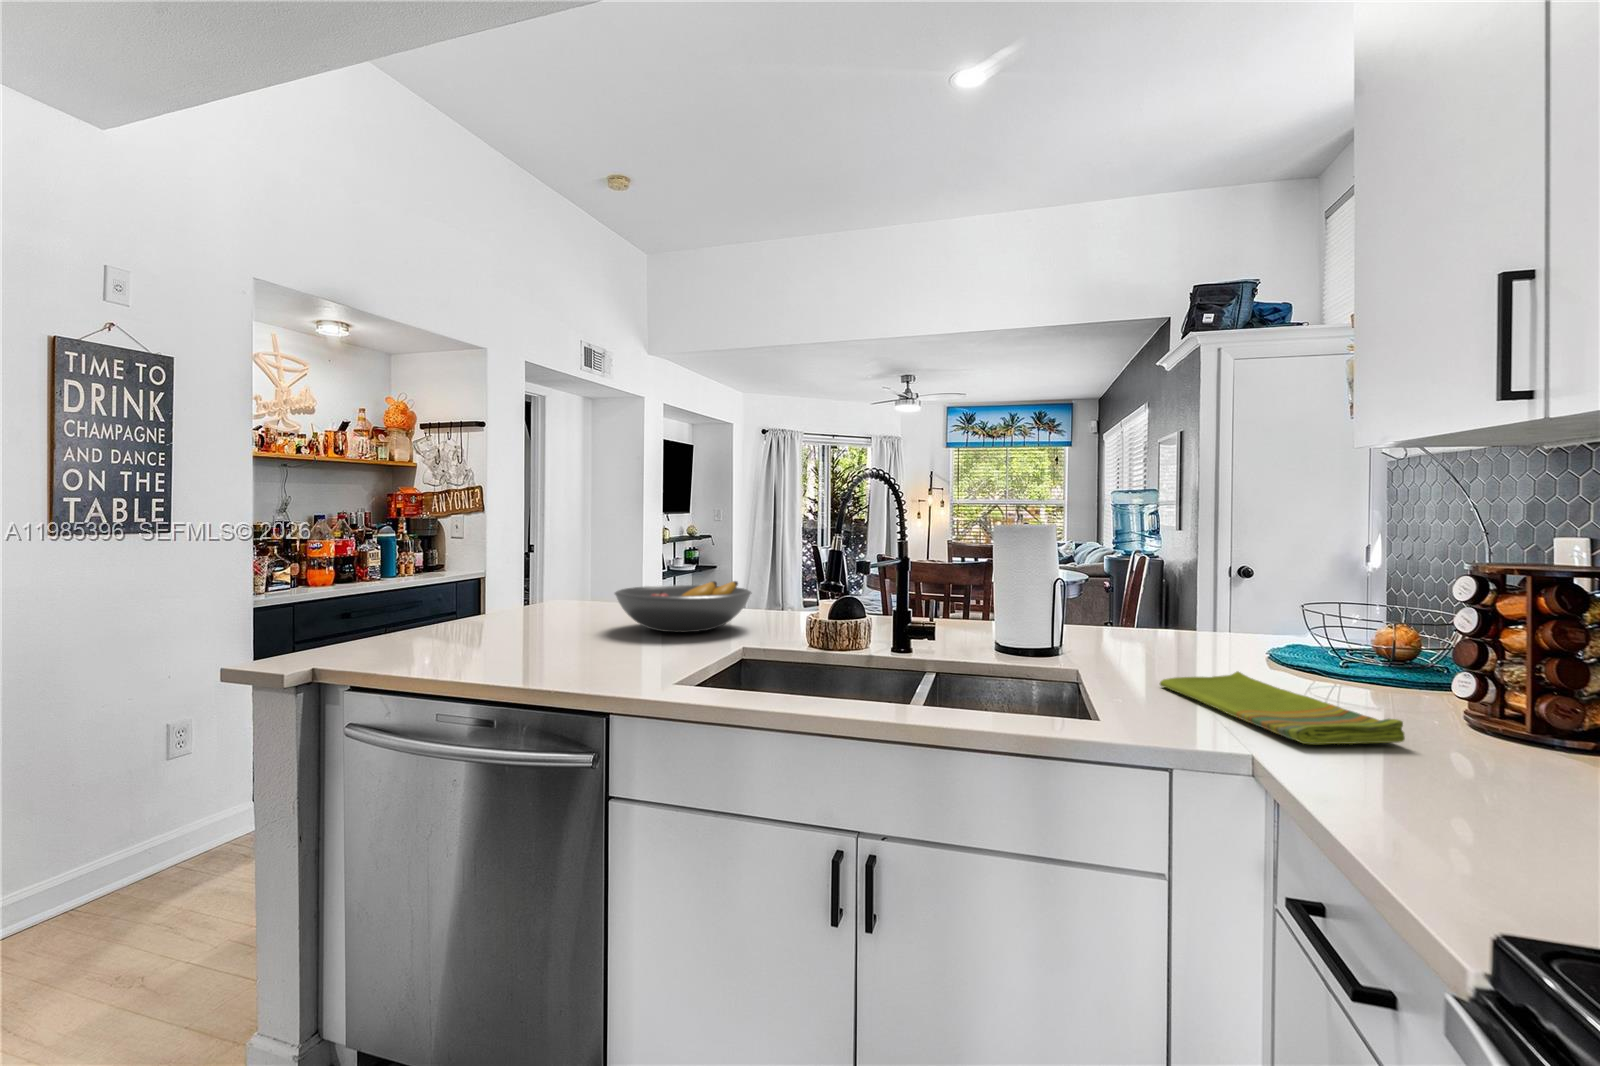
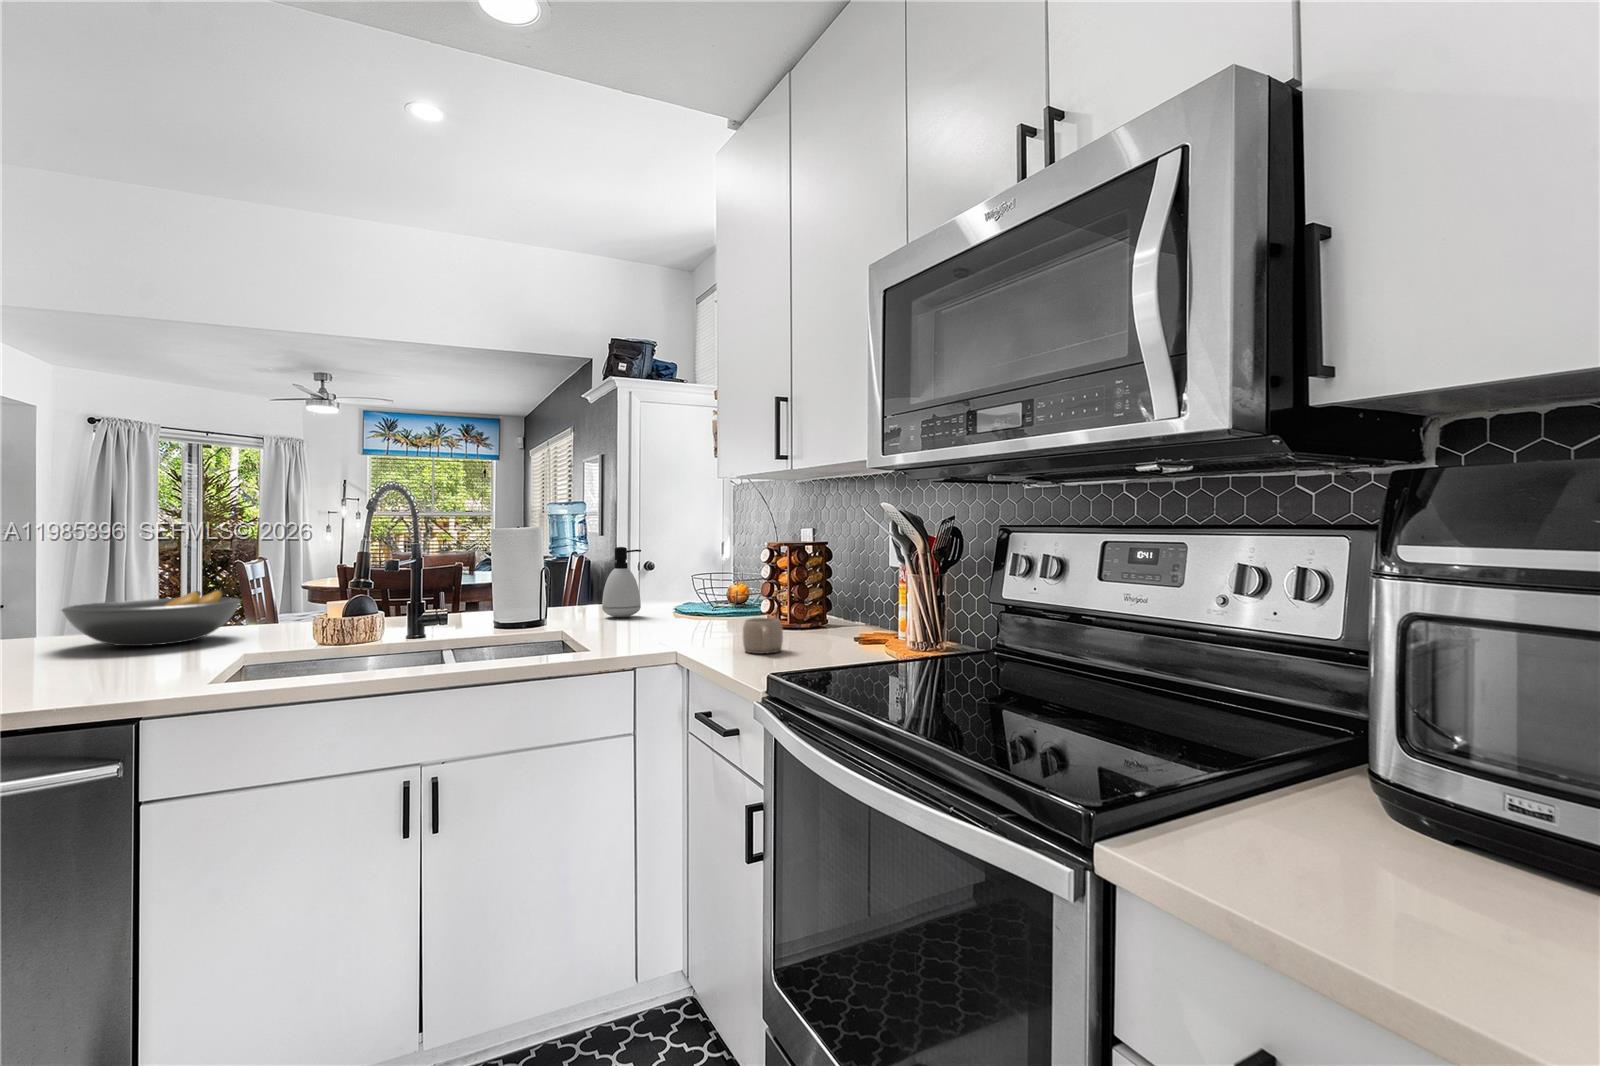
soap dispenser: none [1148,553,1212,654] -> present [602,547,641,617]
dish towel: present [1160,671,1405,744] -> none [616,618,743,645]
mug: none [1409,716,1518,802] -> present [743,618,783,654]

